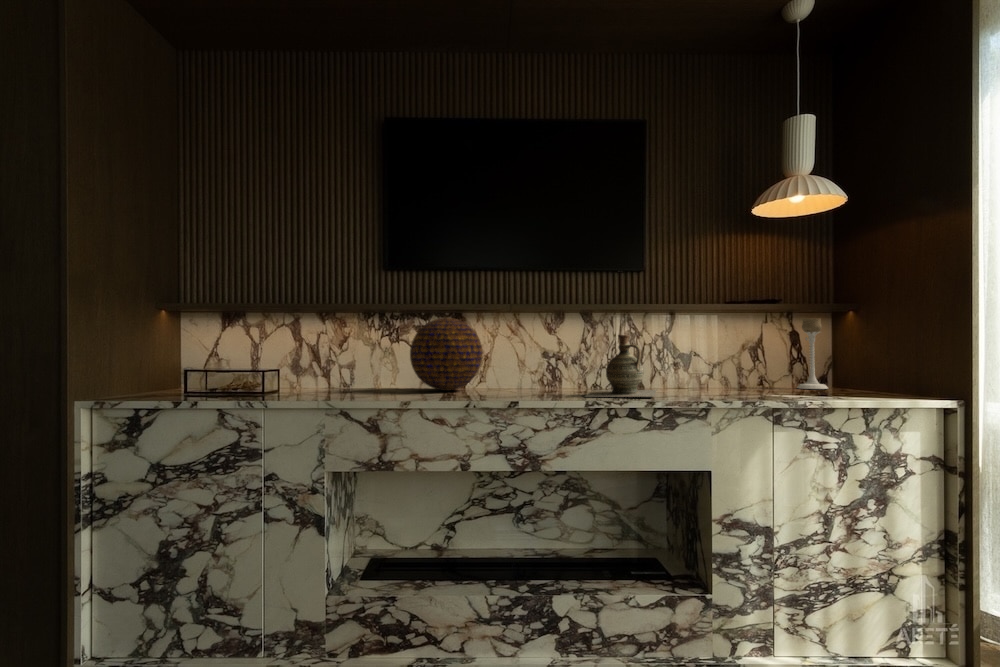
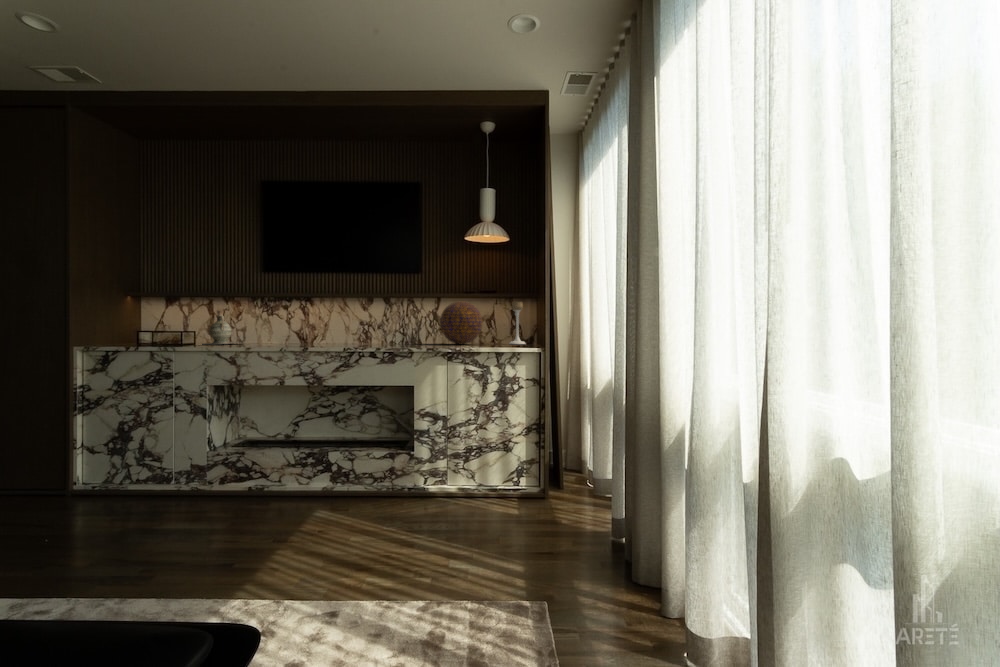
decorative orb: present [410,318,483,391] -> present [440,301,483,344]
ceramic jug: present [585,335,656,397] -> present [206,310,232,344]

